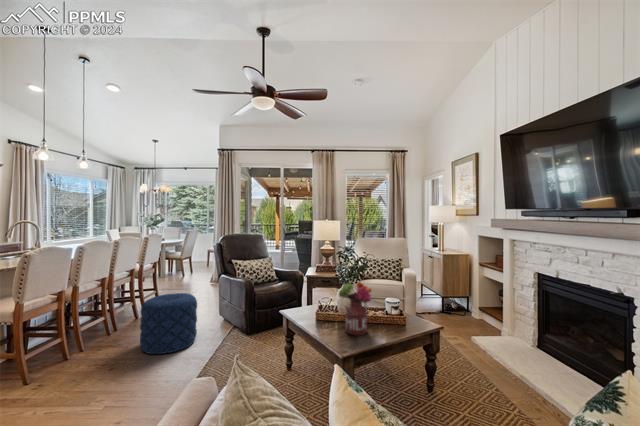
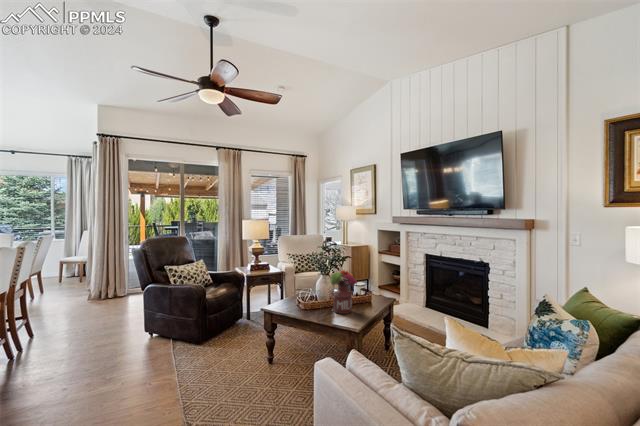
pouf: present [140,293,197,354] -> none [65,311,142,390]

